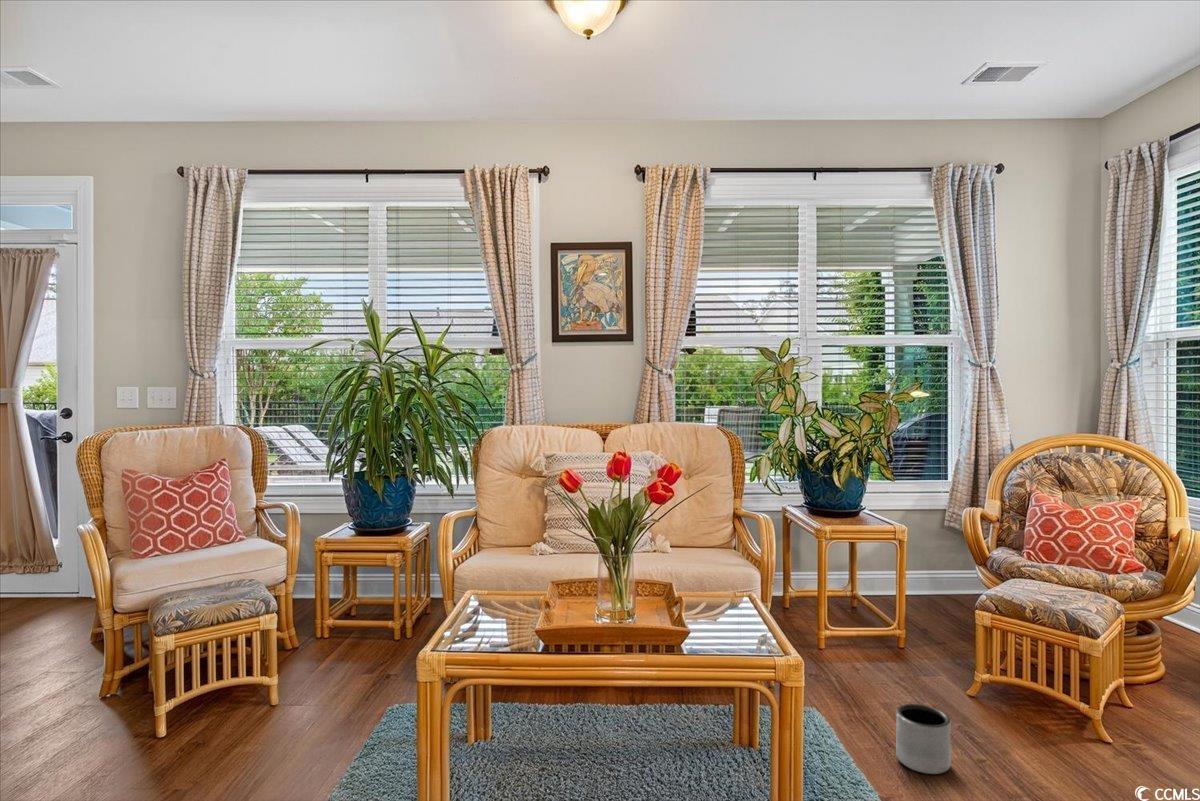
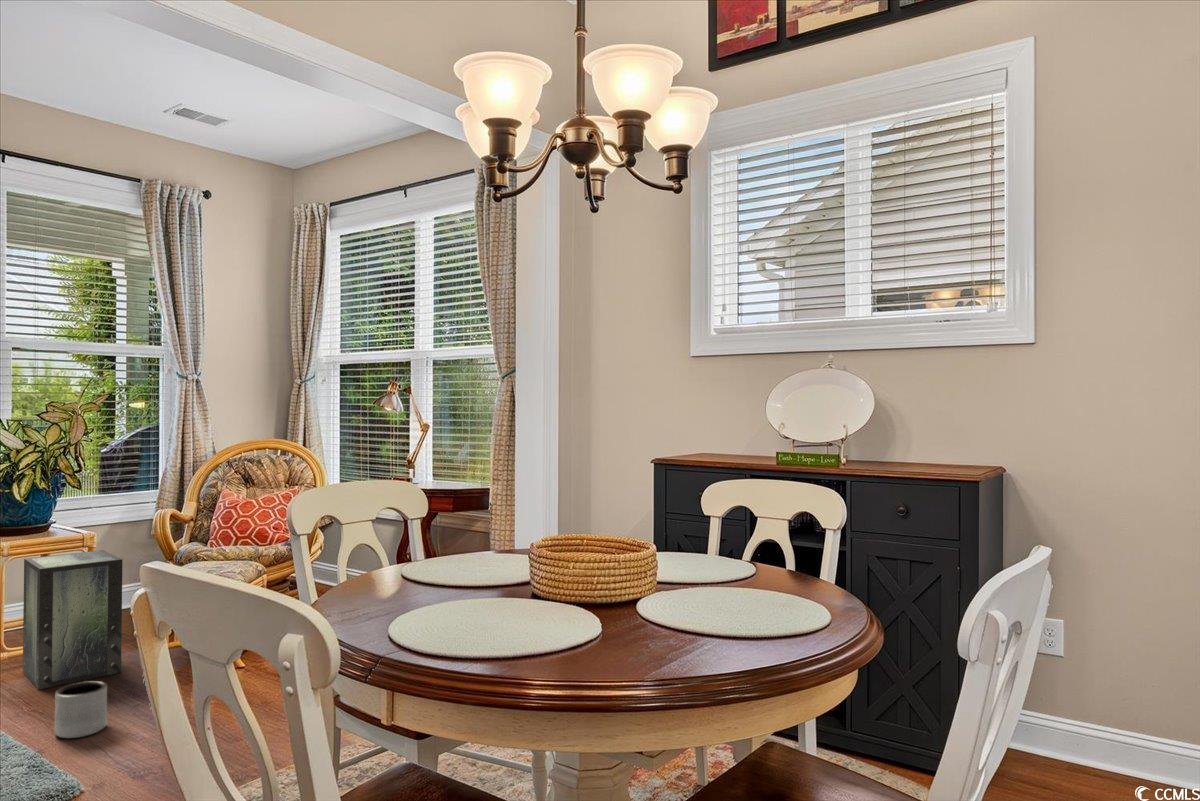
storage box: none [847,545,943,686] -> present [23,550,123,690]

